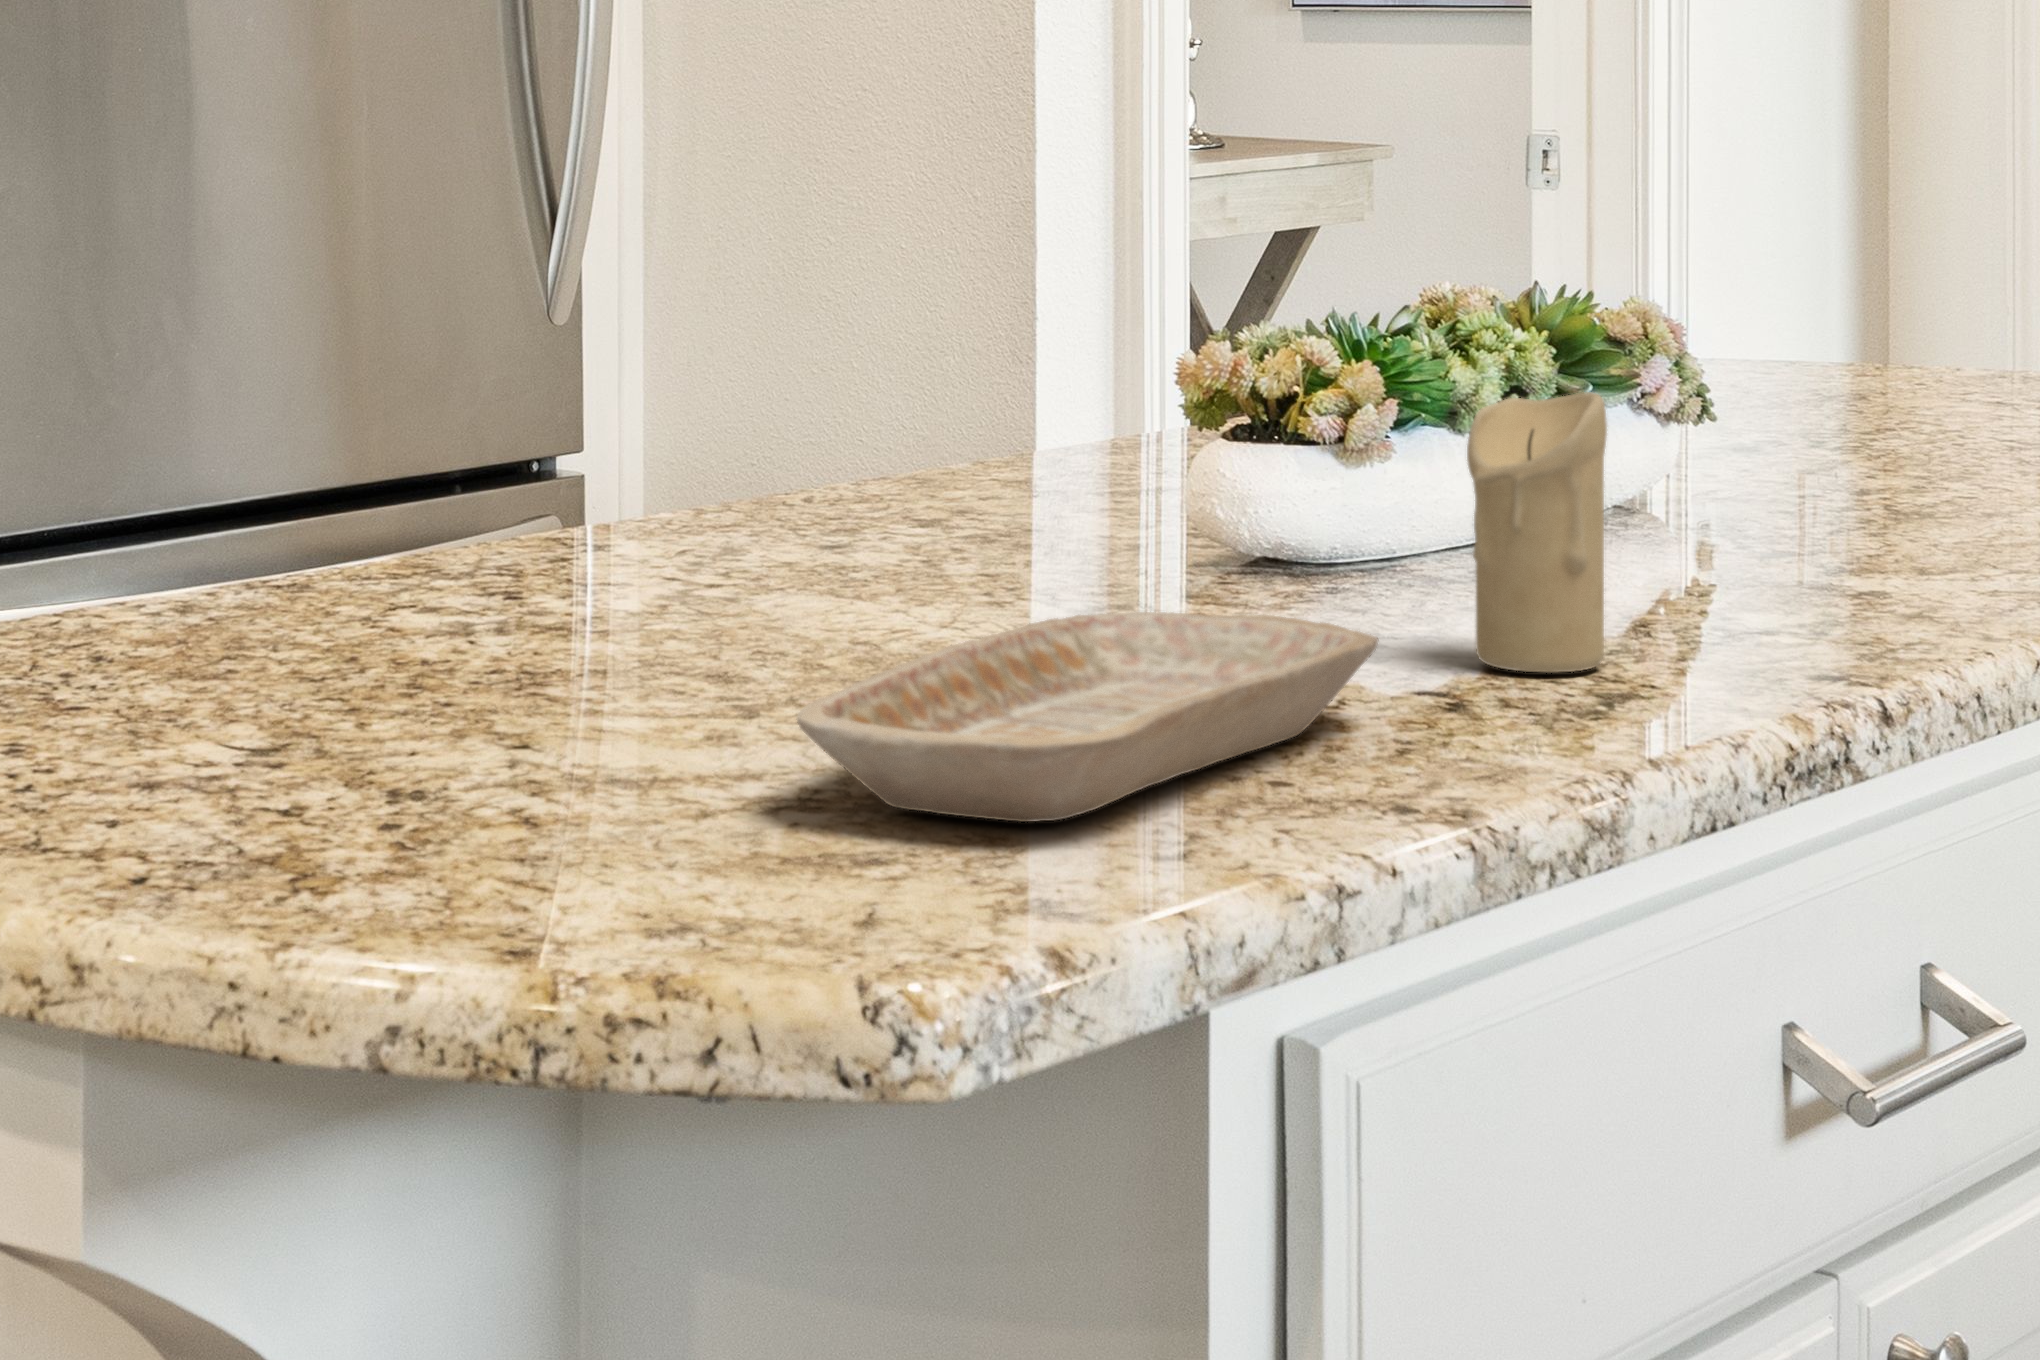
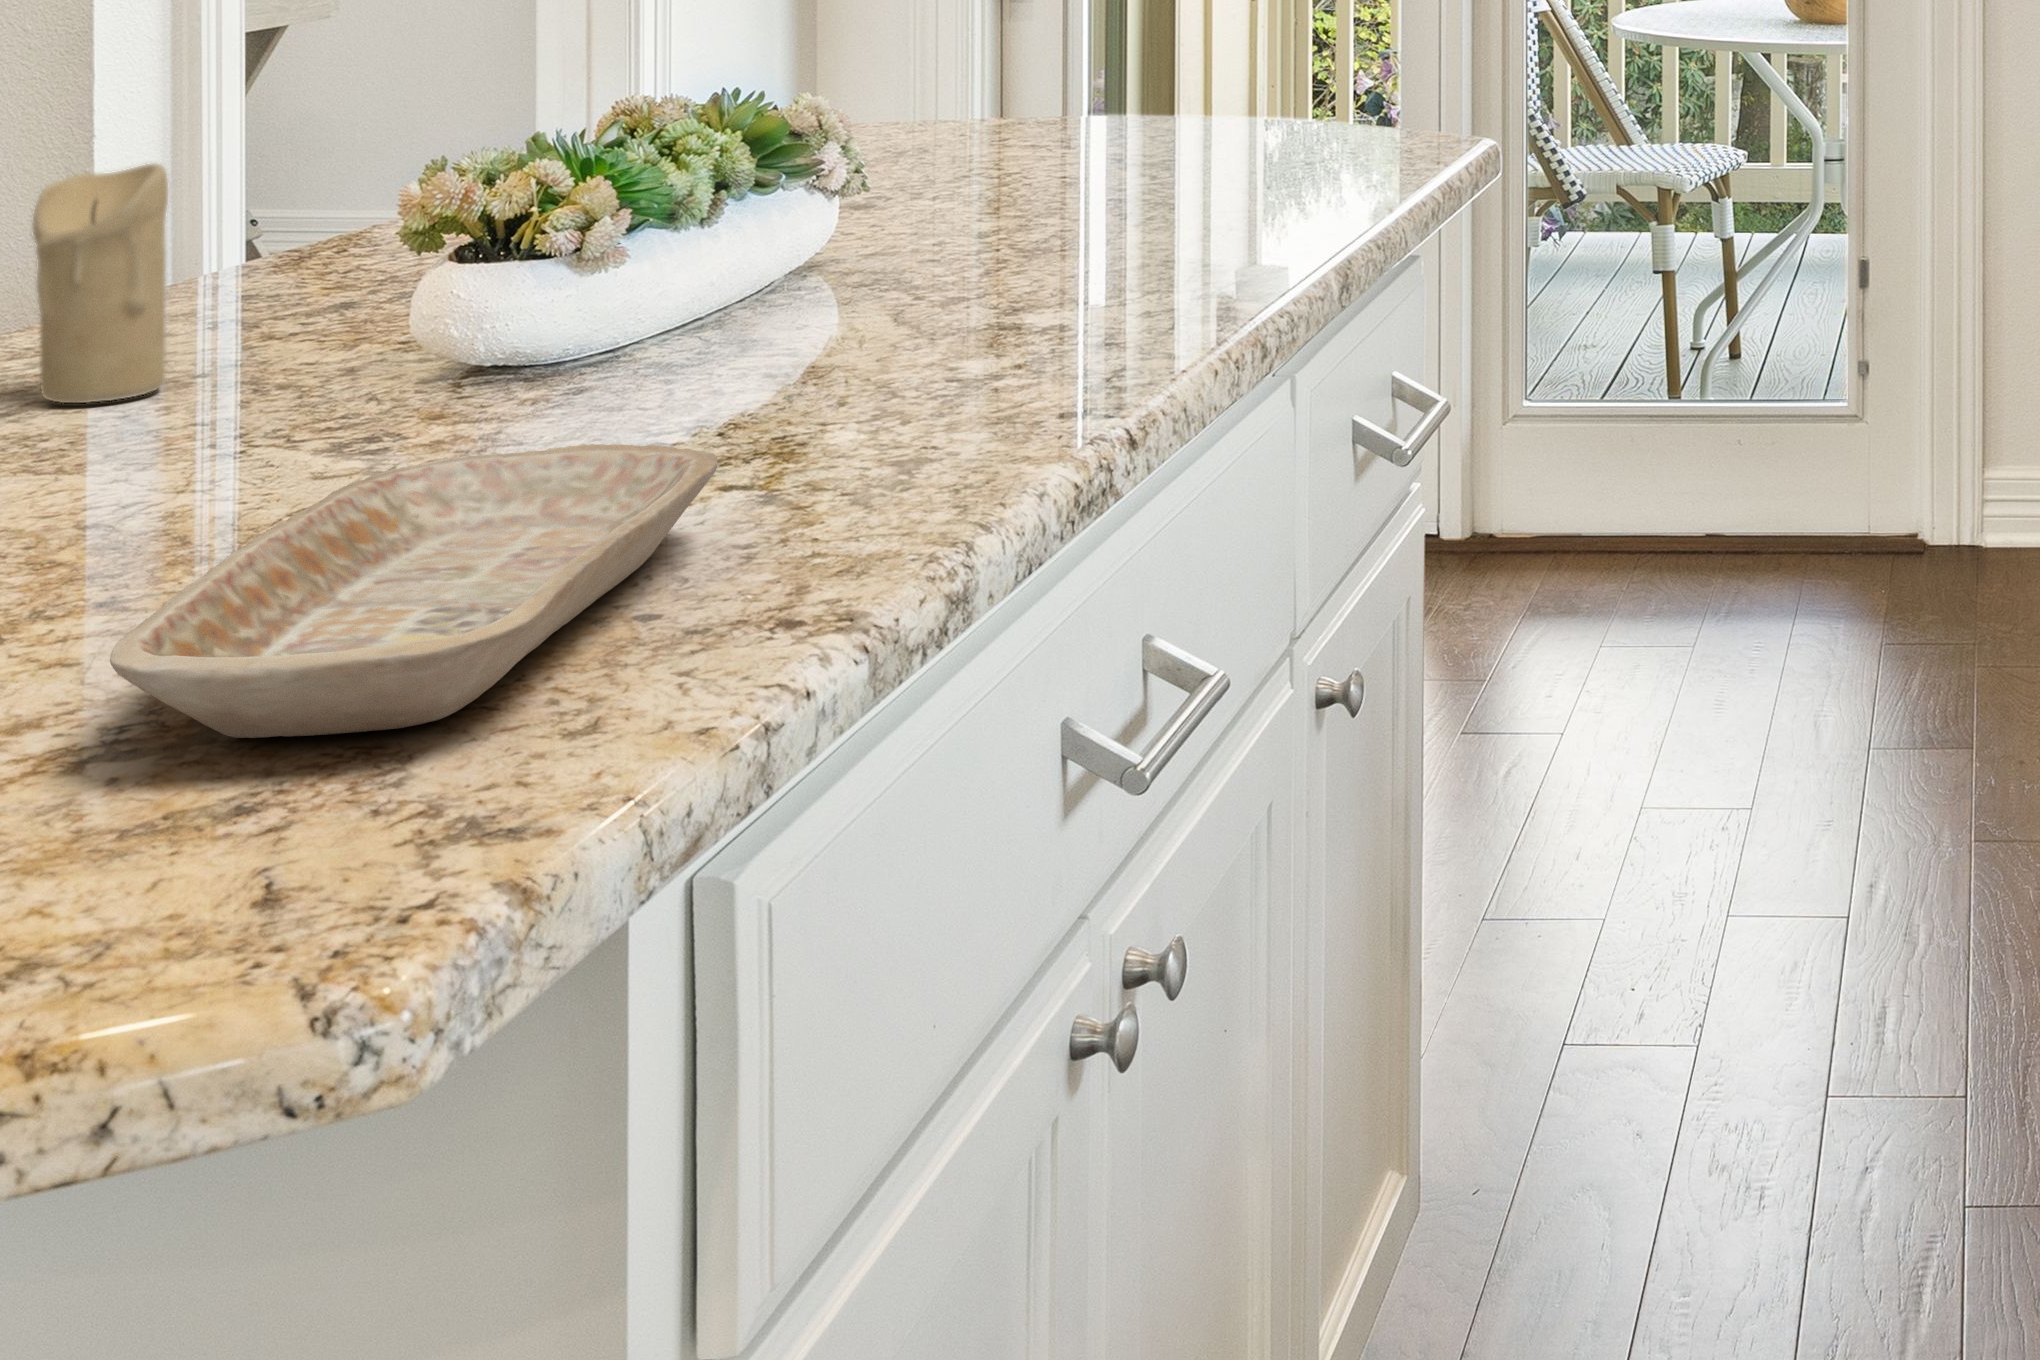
candle: present [1467,392,1607,673] -> present [33,164,168,403]

